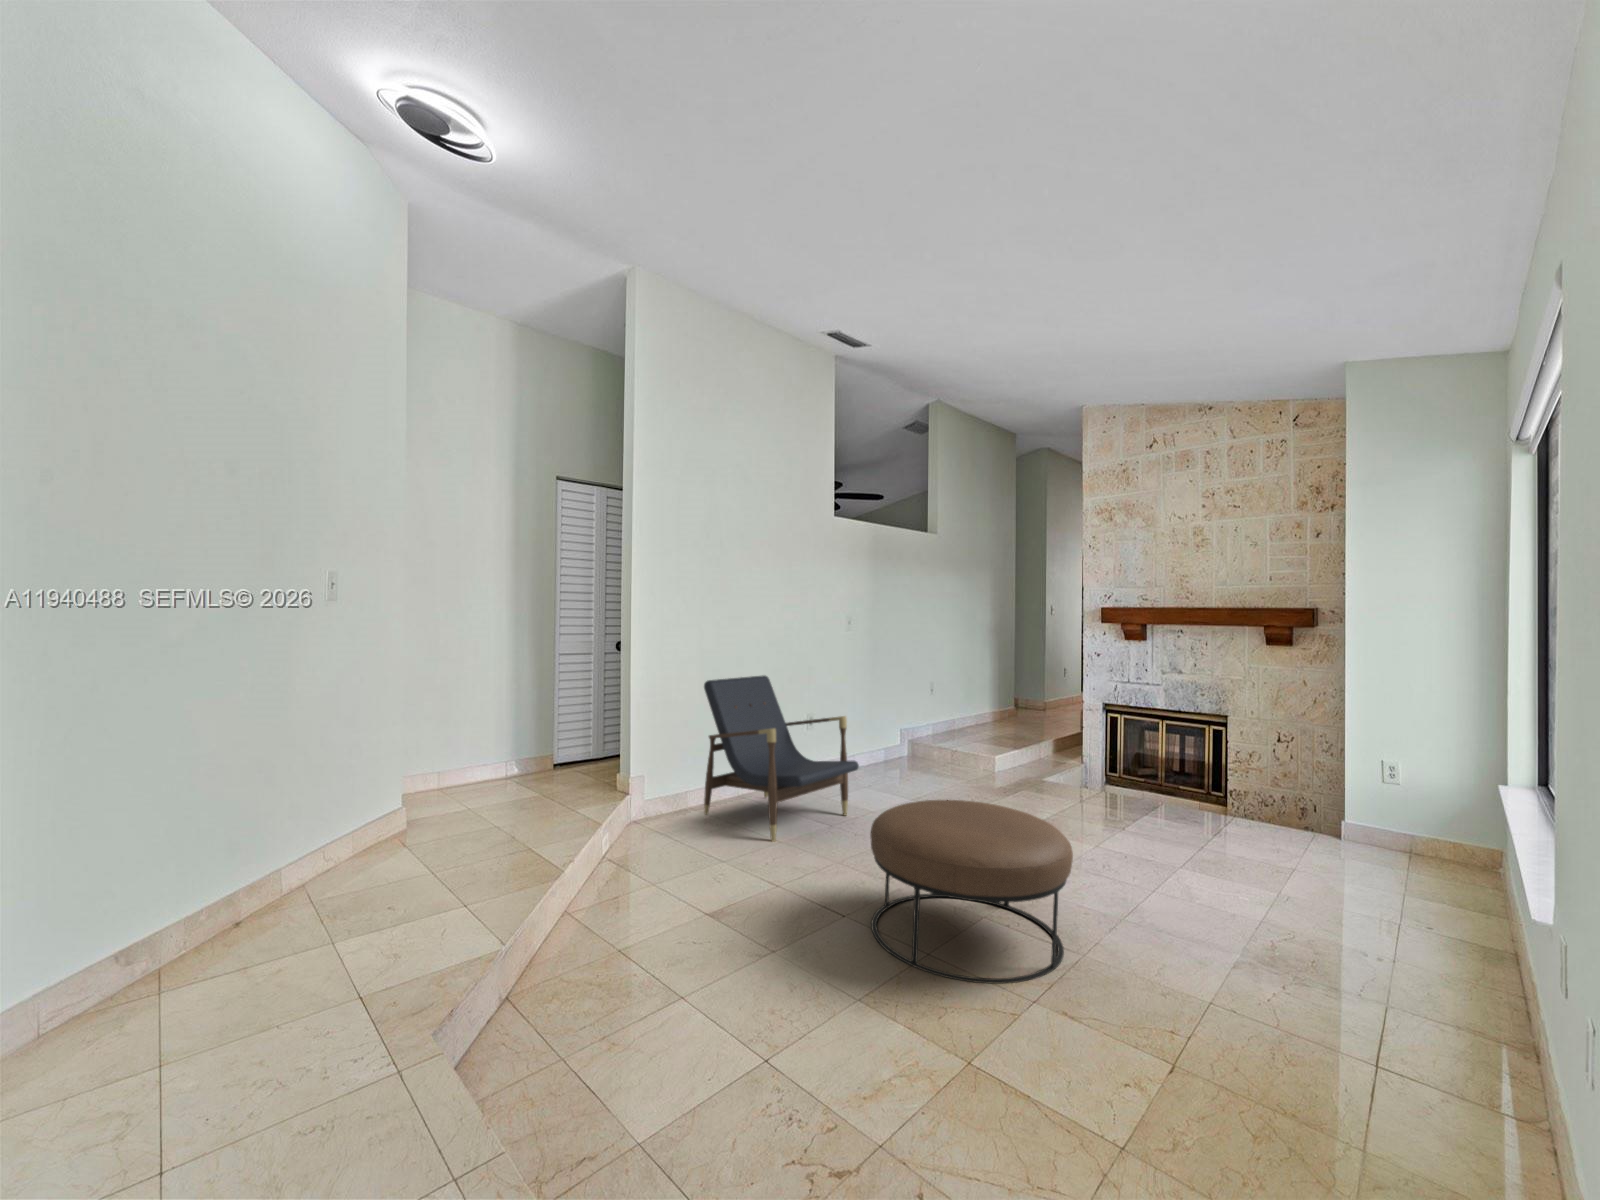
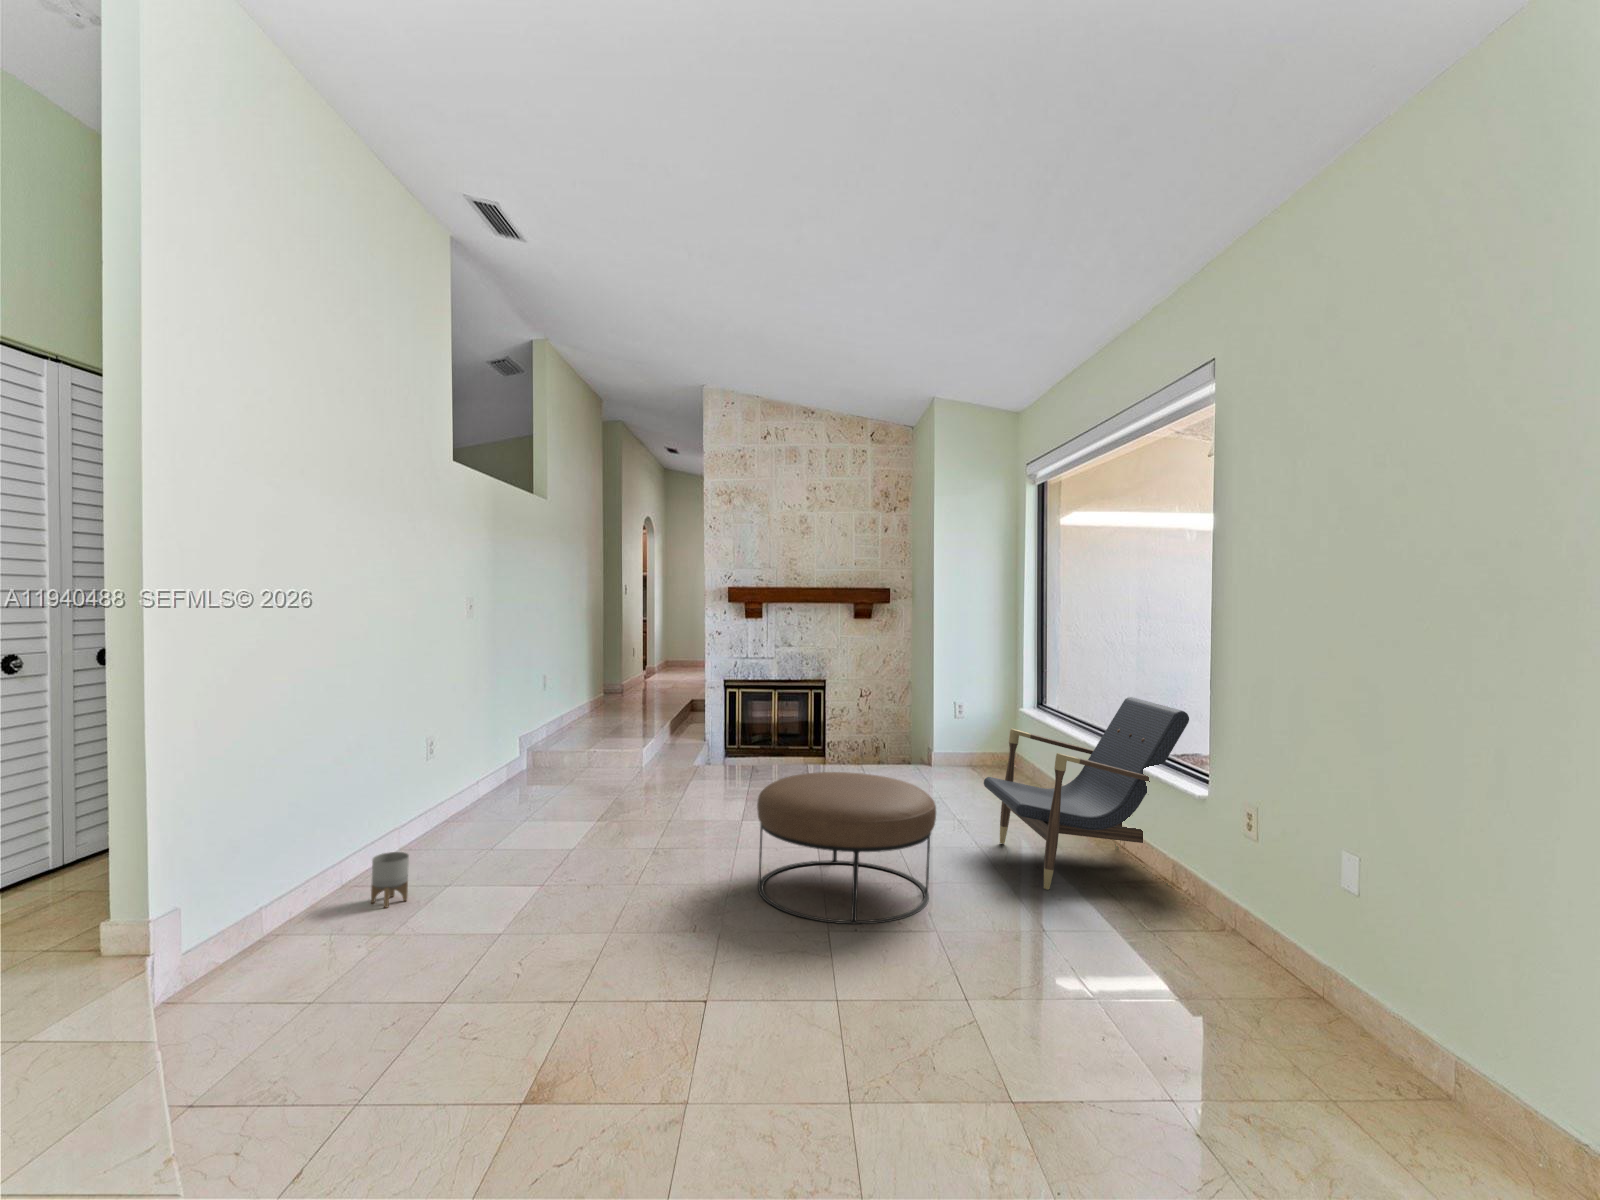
lounge chair: present [704,675,859,842] -> present [984,697,1189,890]
planter: none [637,796,662,835] -> present [371,852,409,908]

